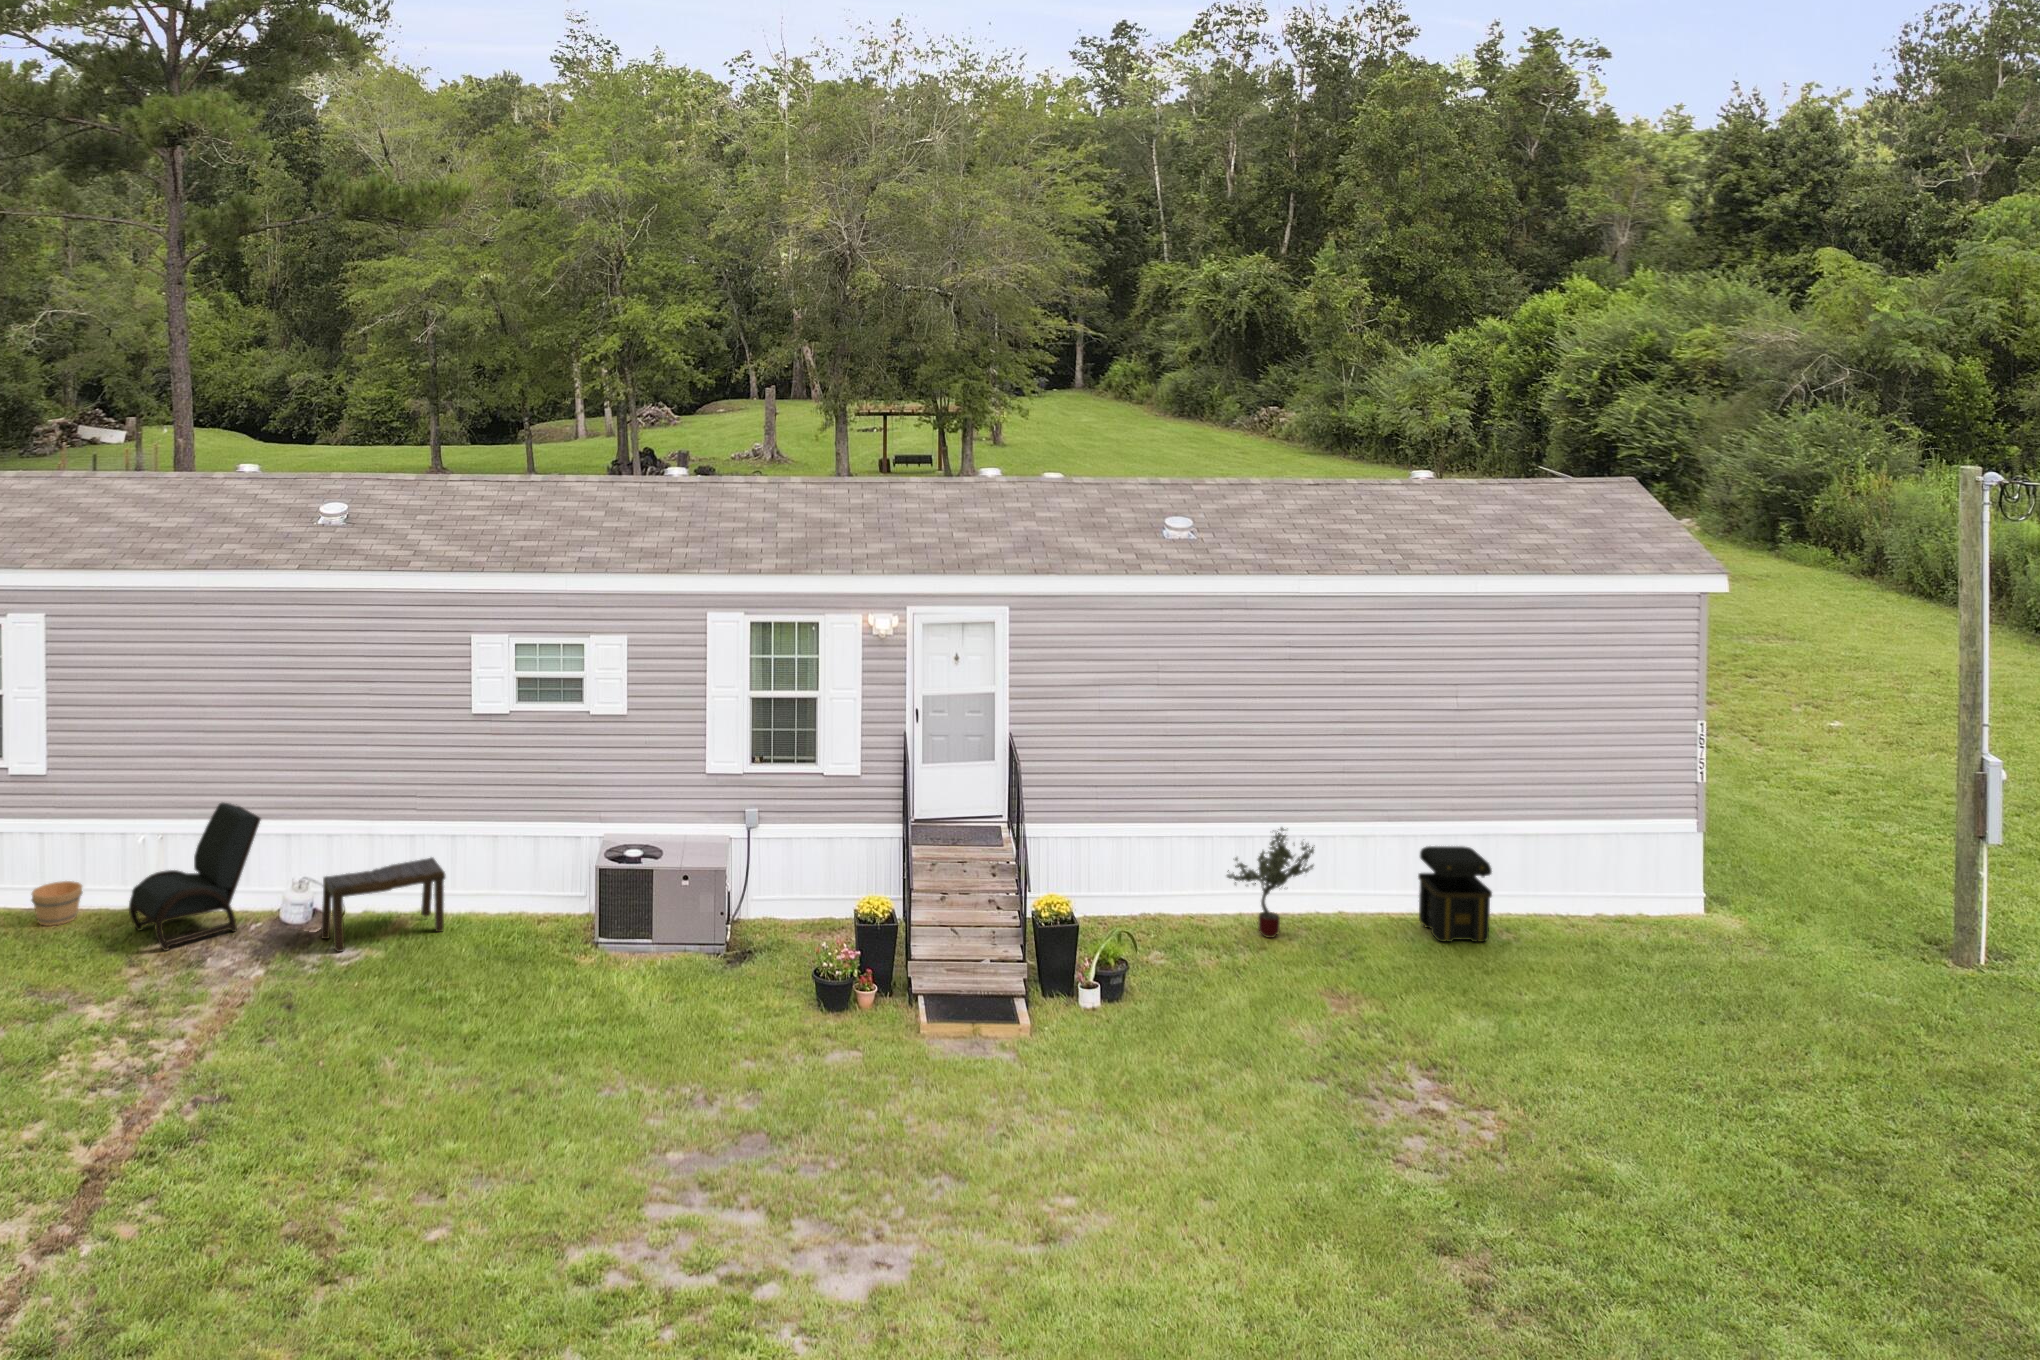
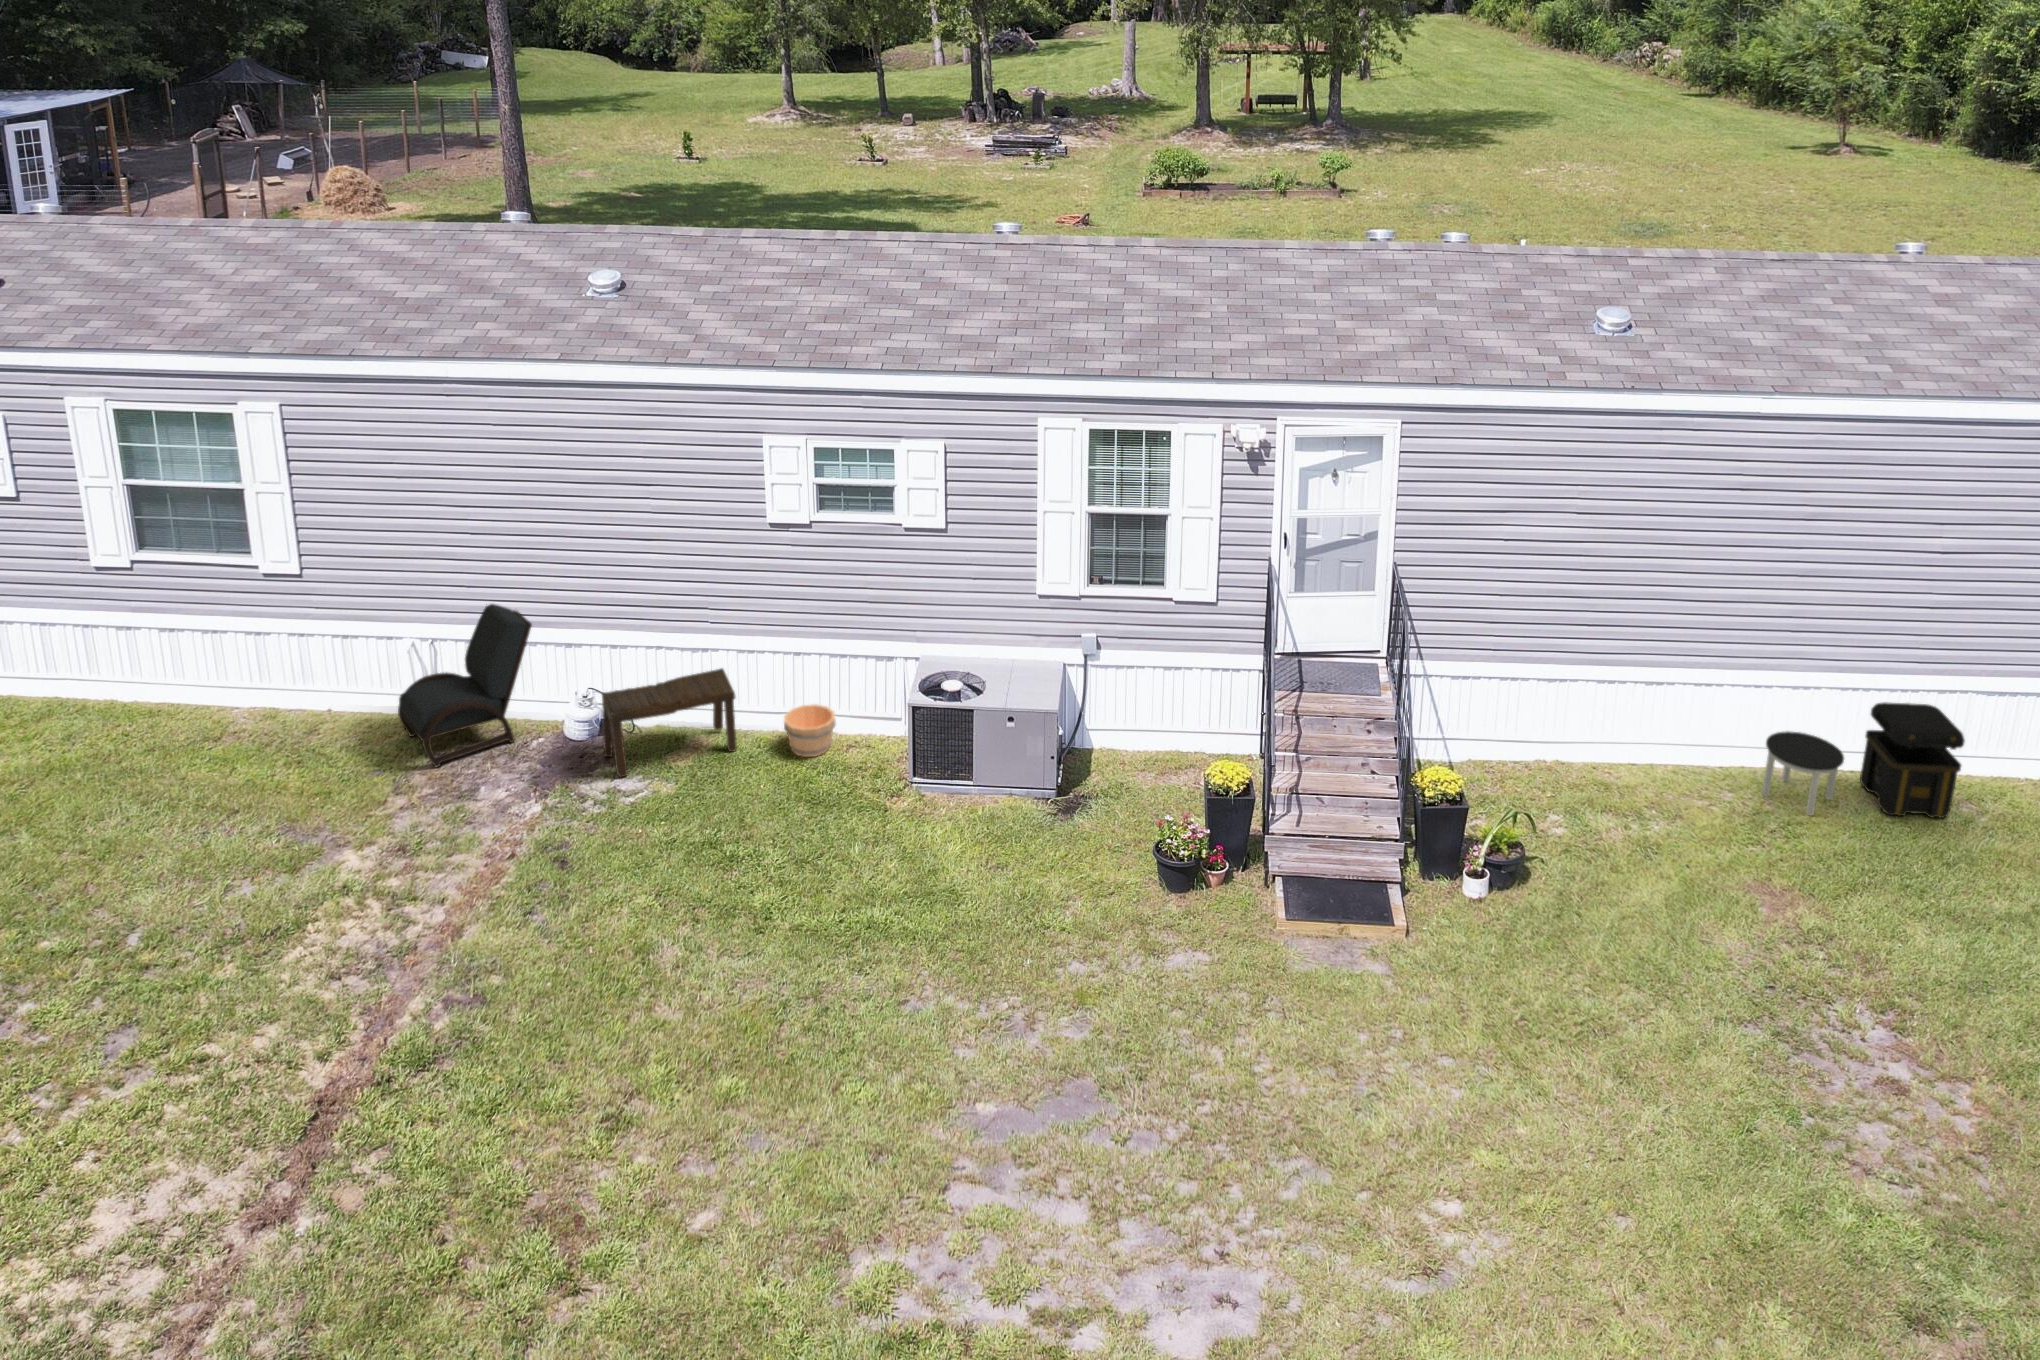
potted tree: present [1227,828,1315,938] -> none [1633,677,1747,800]
round table: none [1337,877,1399,945] -> present [1762,731,1844,816]
bucket: present [31,881,83,926] -> present [784,704,835,757]

